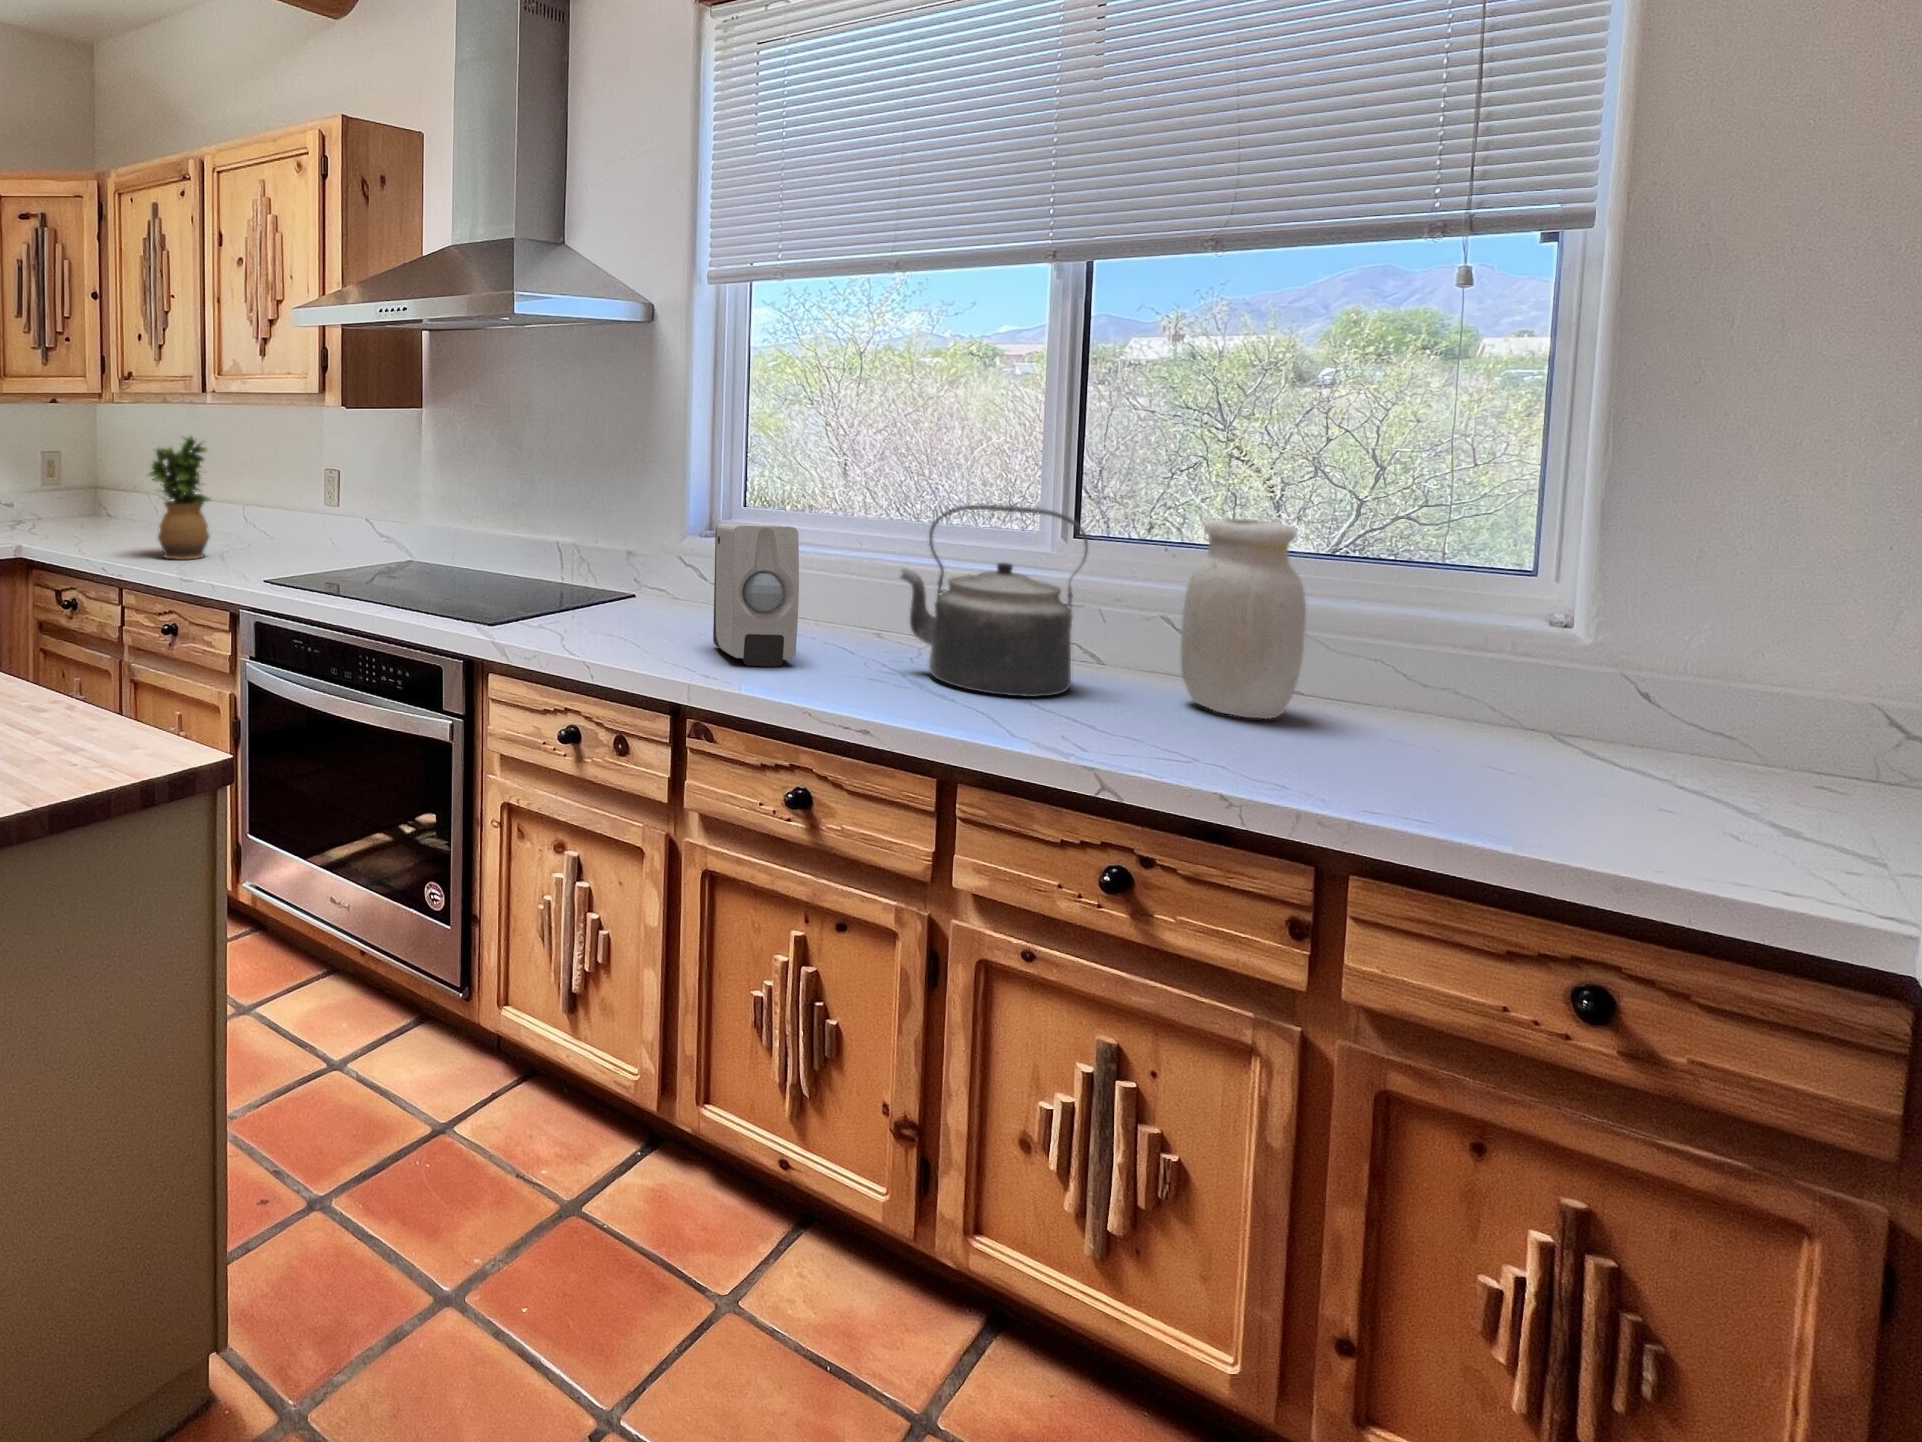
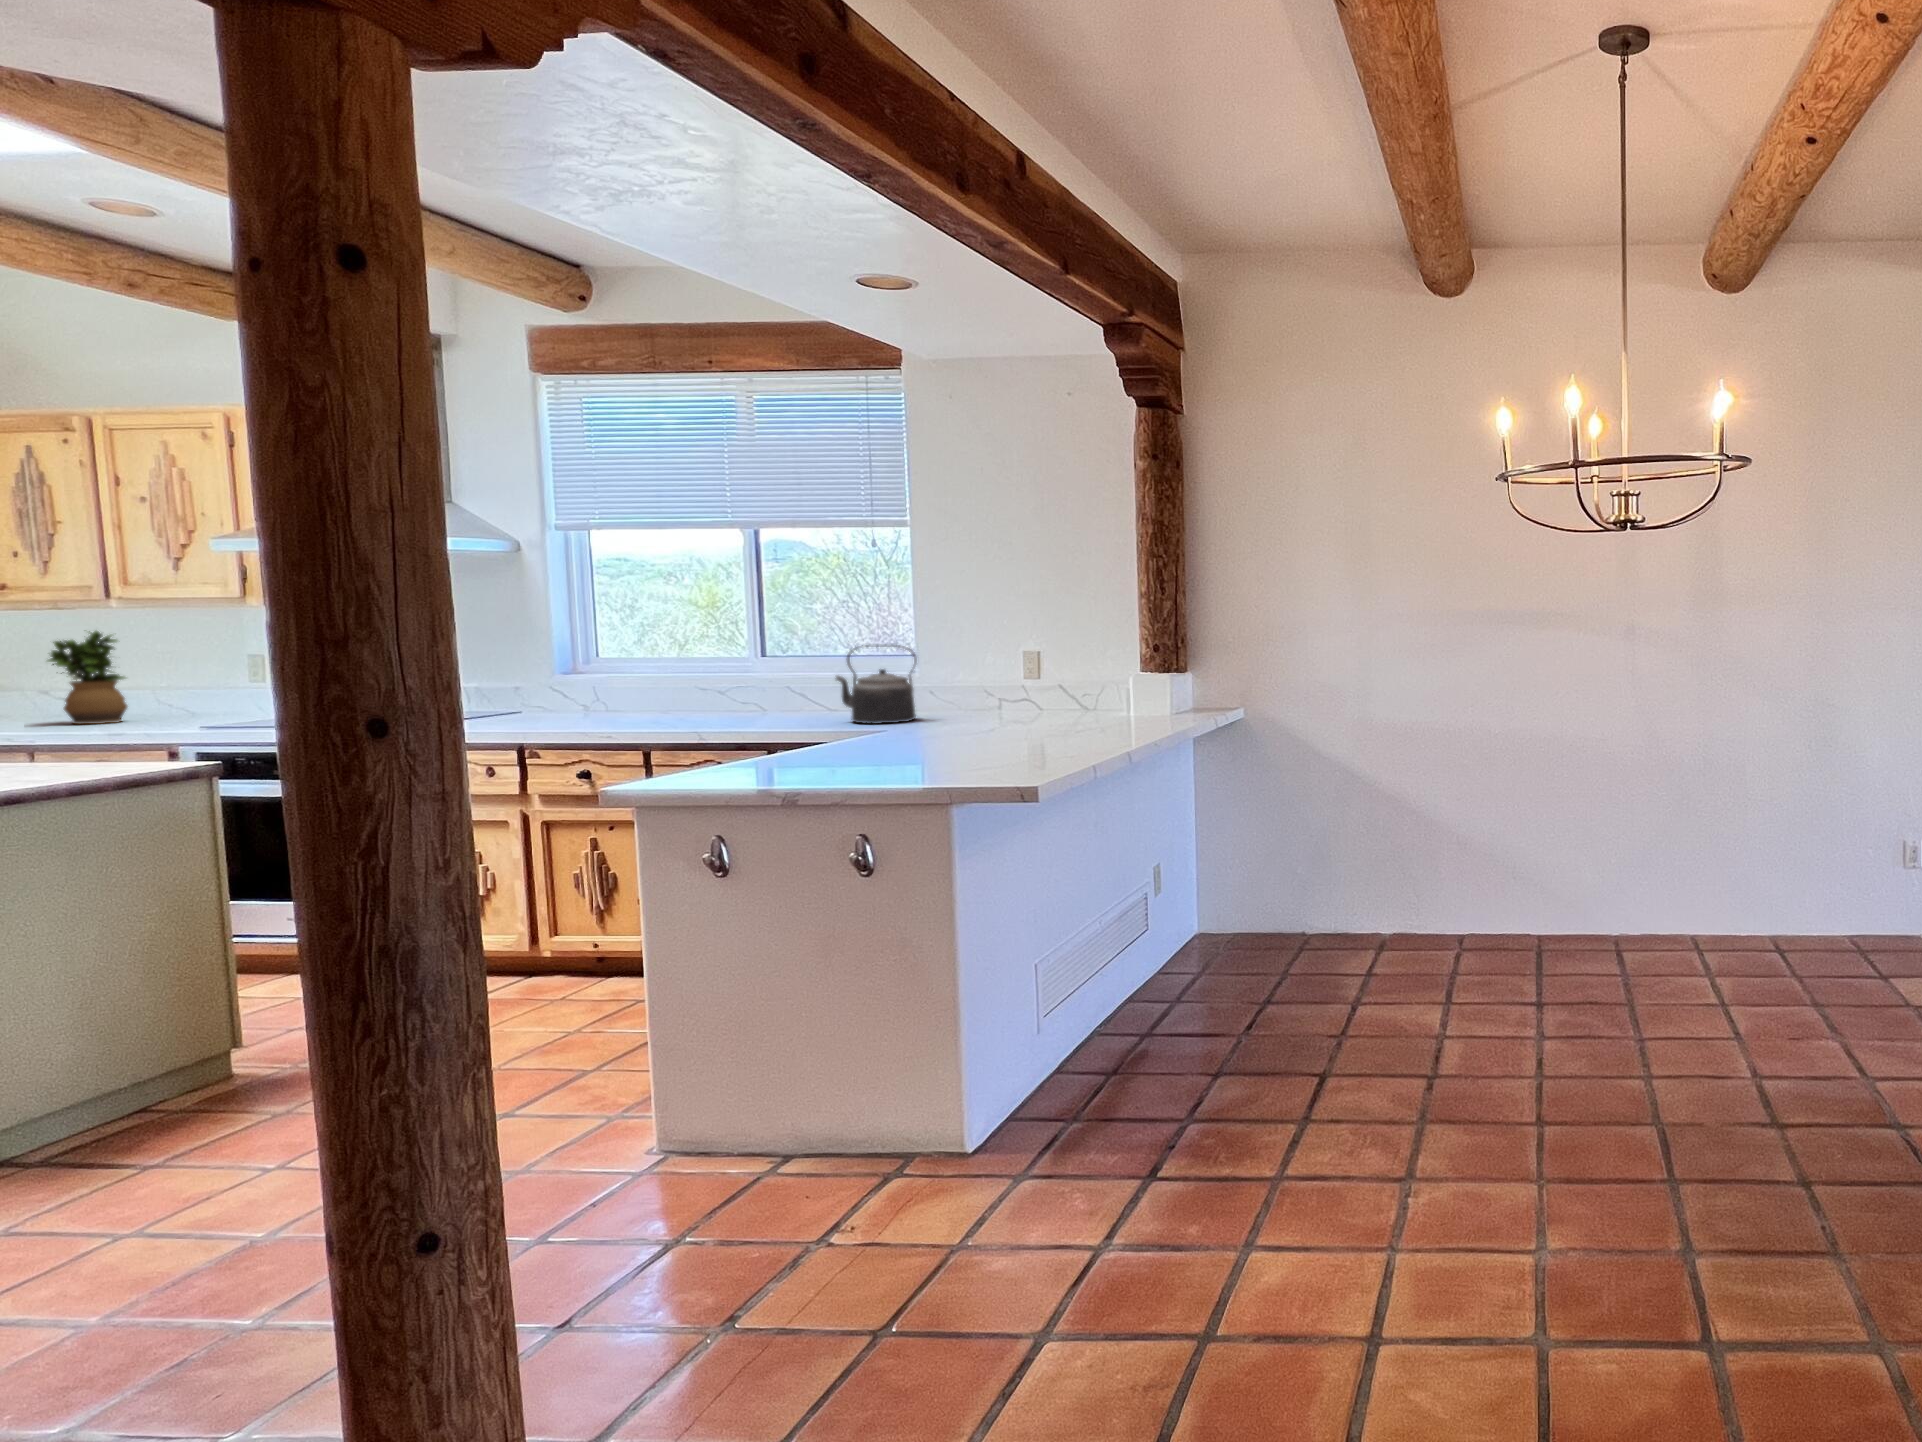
kettle: present [901,505,1088,697] -> present [836,645,917,724]
jar: present [1181,518,1306,719] -> none [776,644,821,719]
soap dispenser: present [713,524,799,666] -> none [553,659,597,726]

